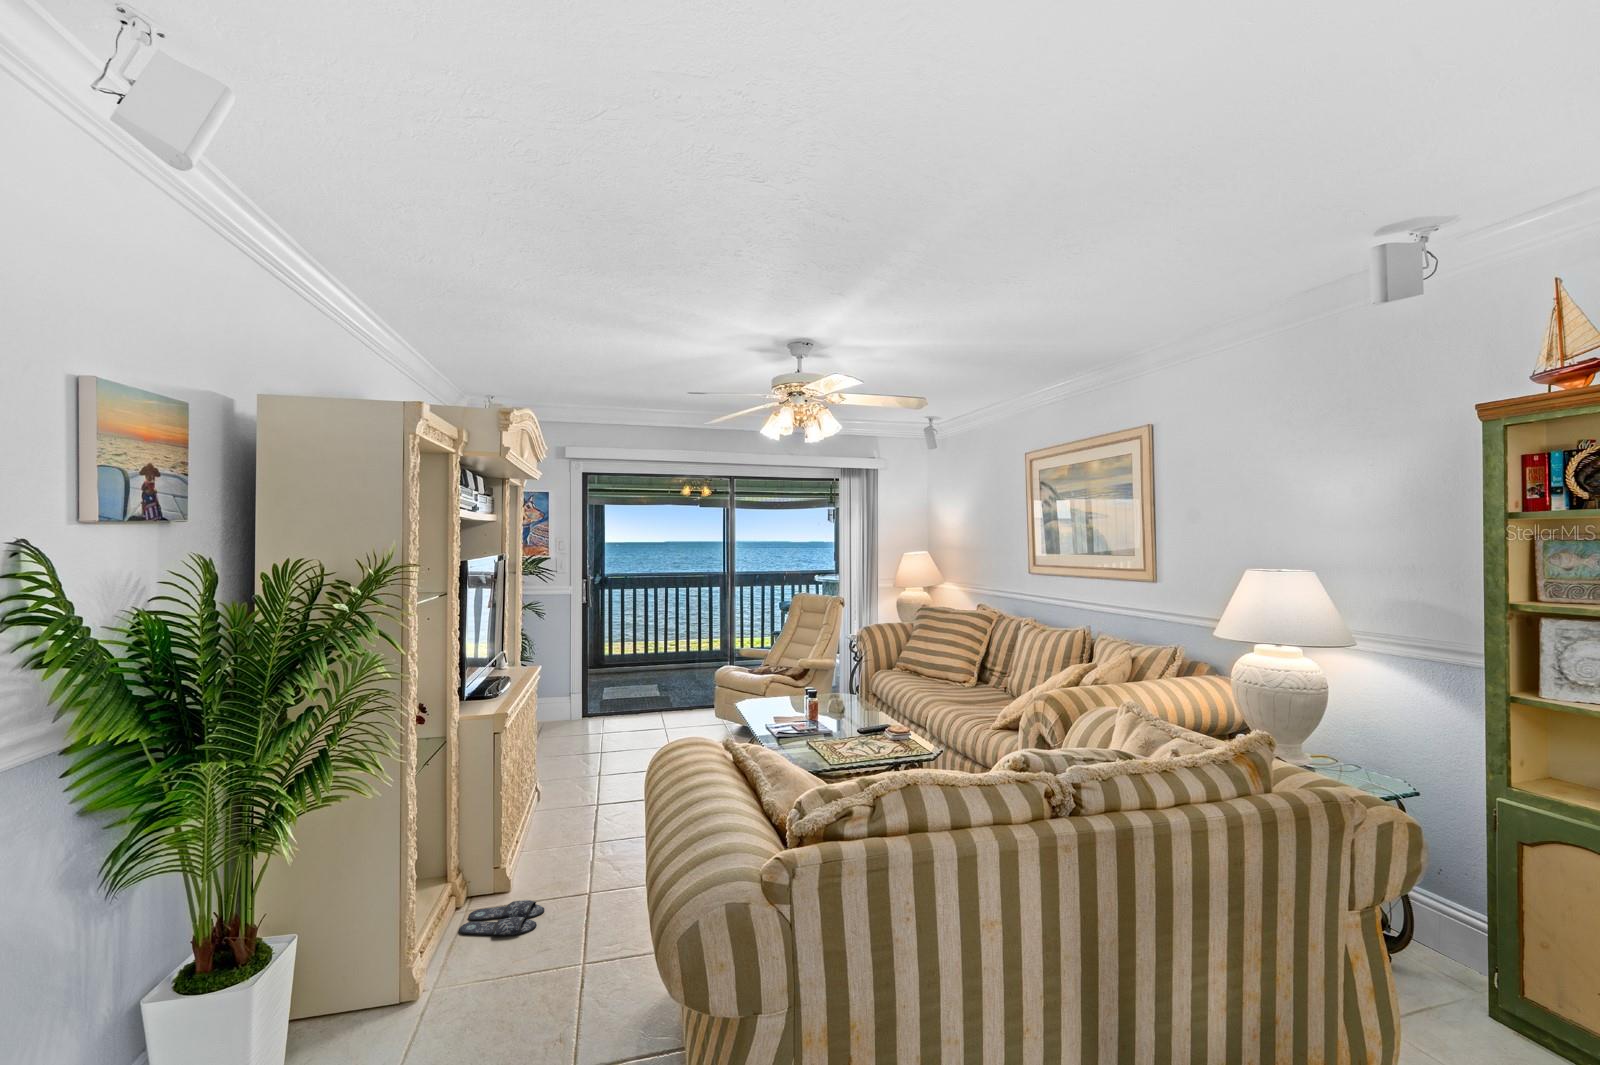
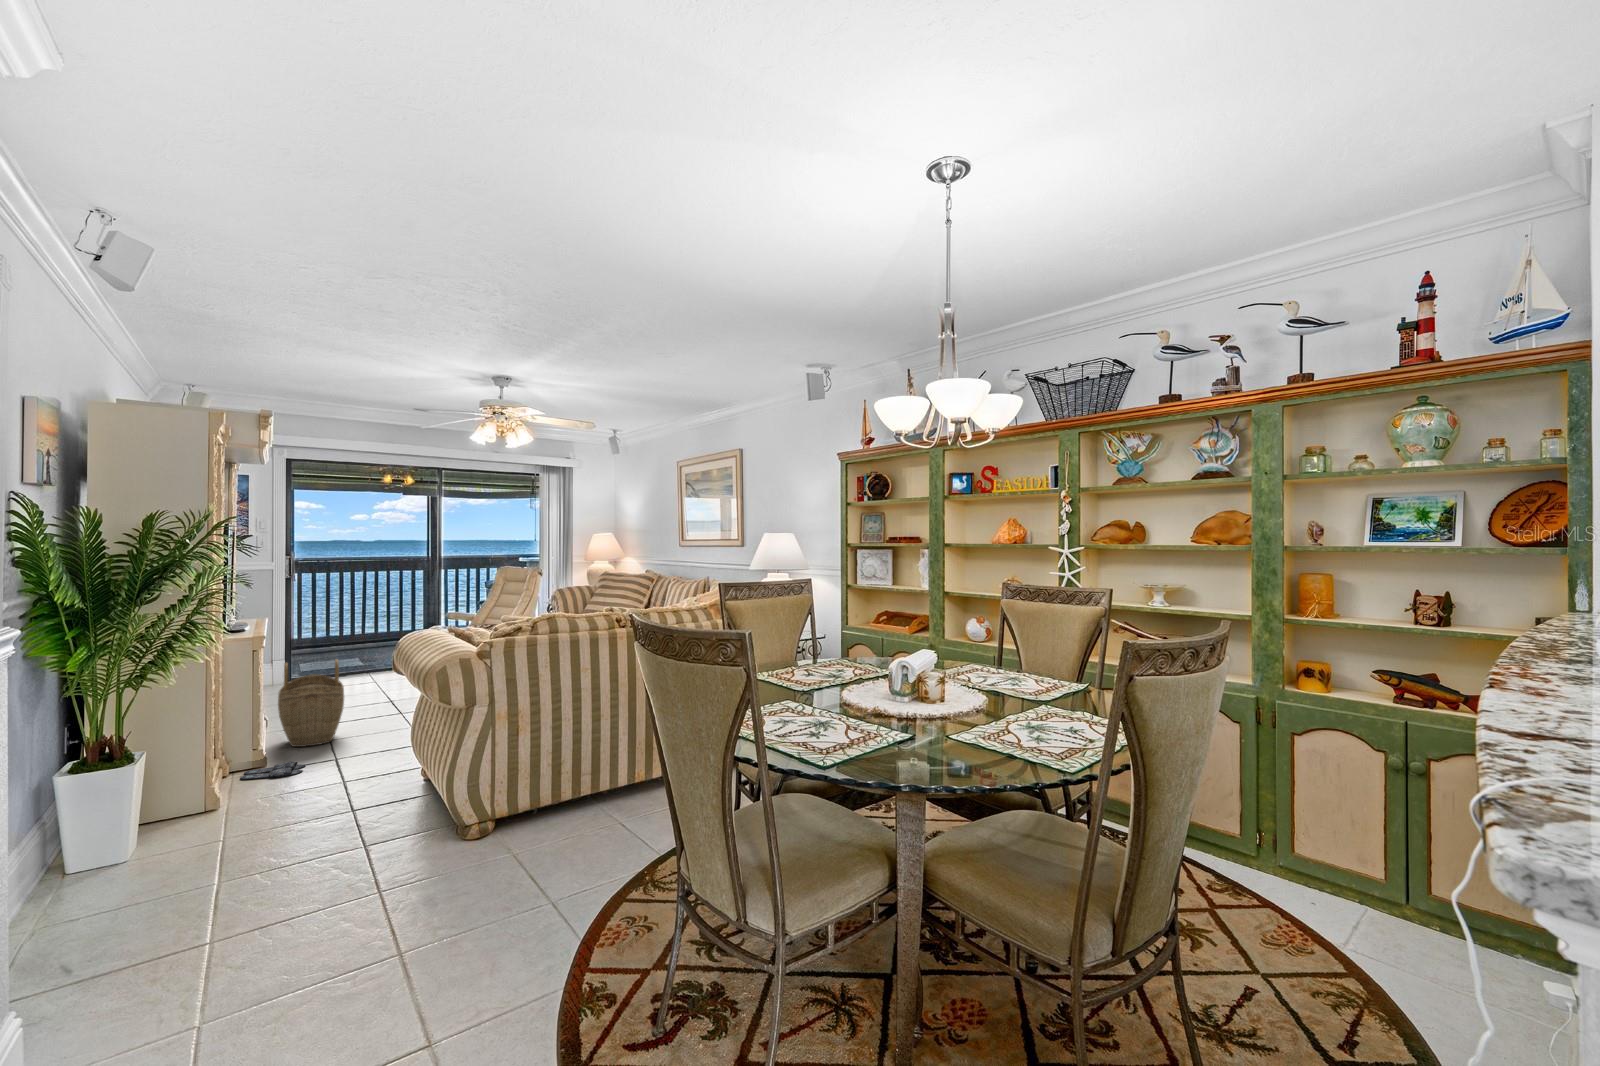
woven basket: none [528,737,607,859] -> present [278,659,344,747]

